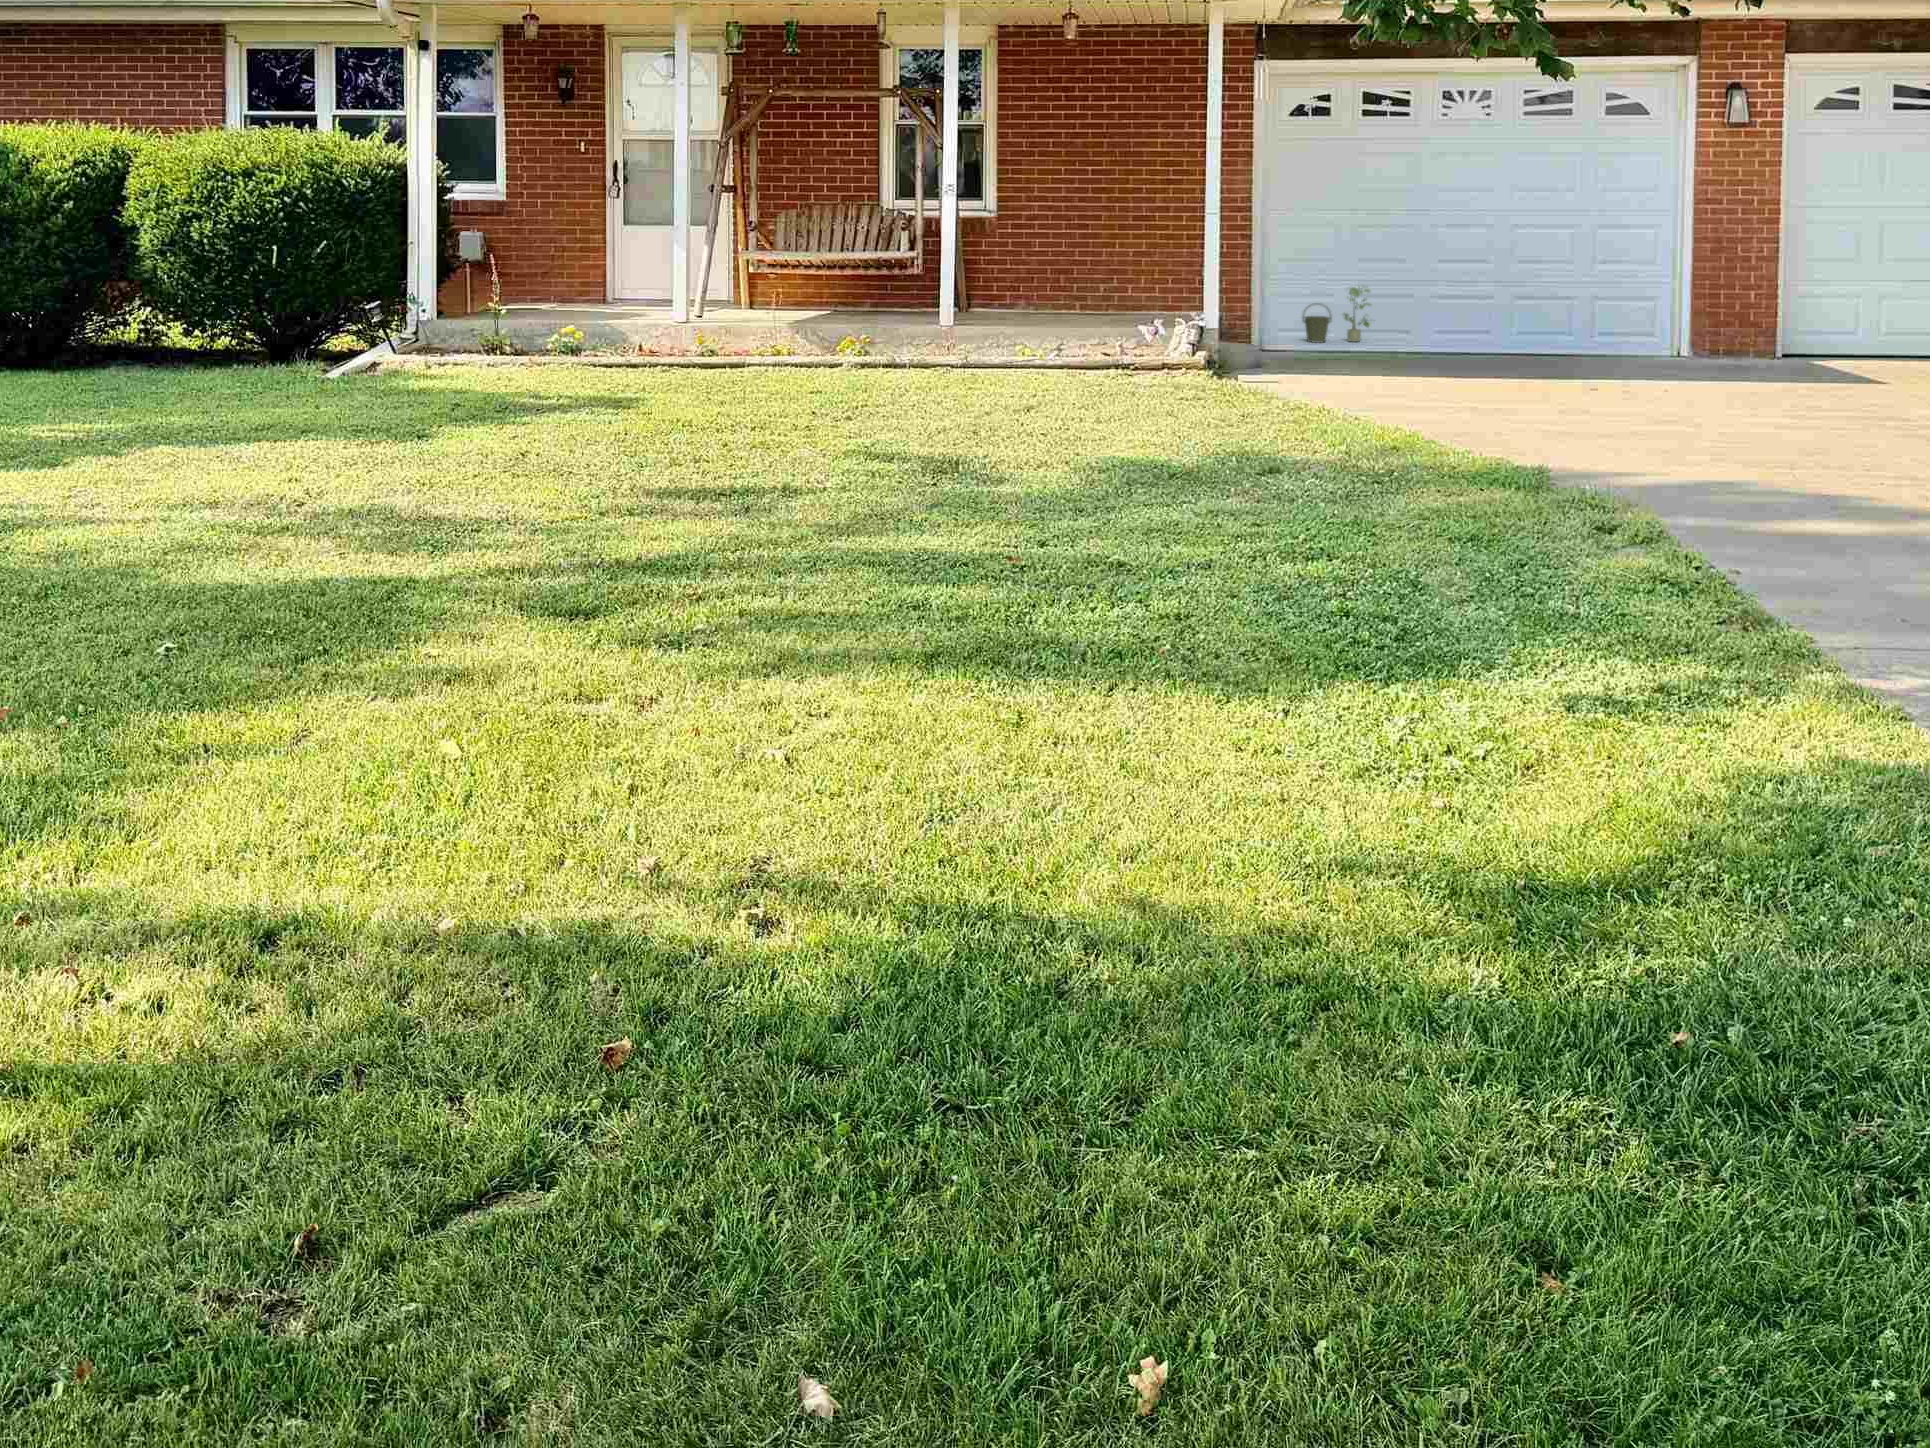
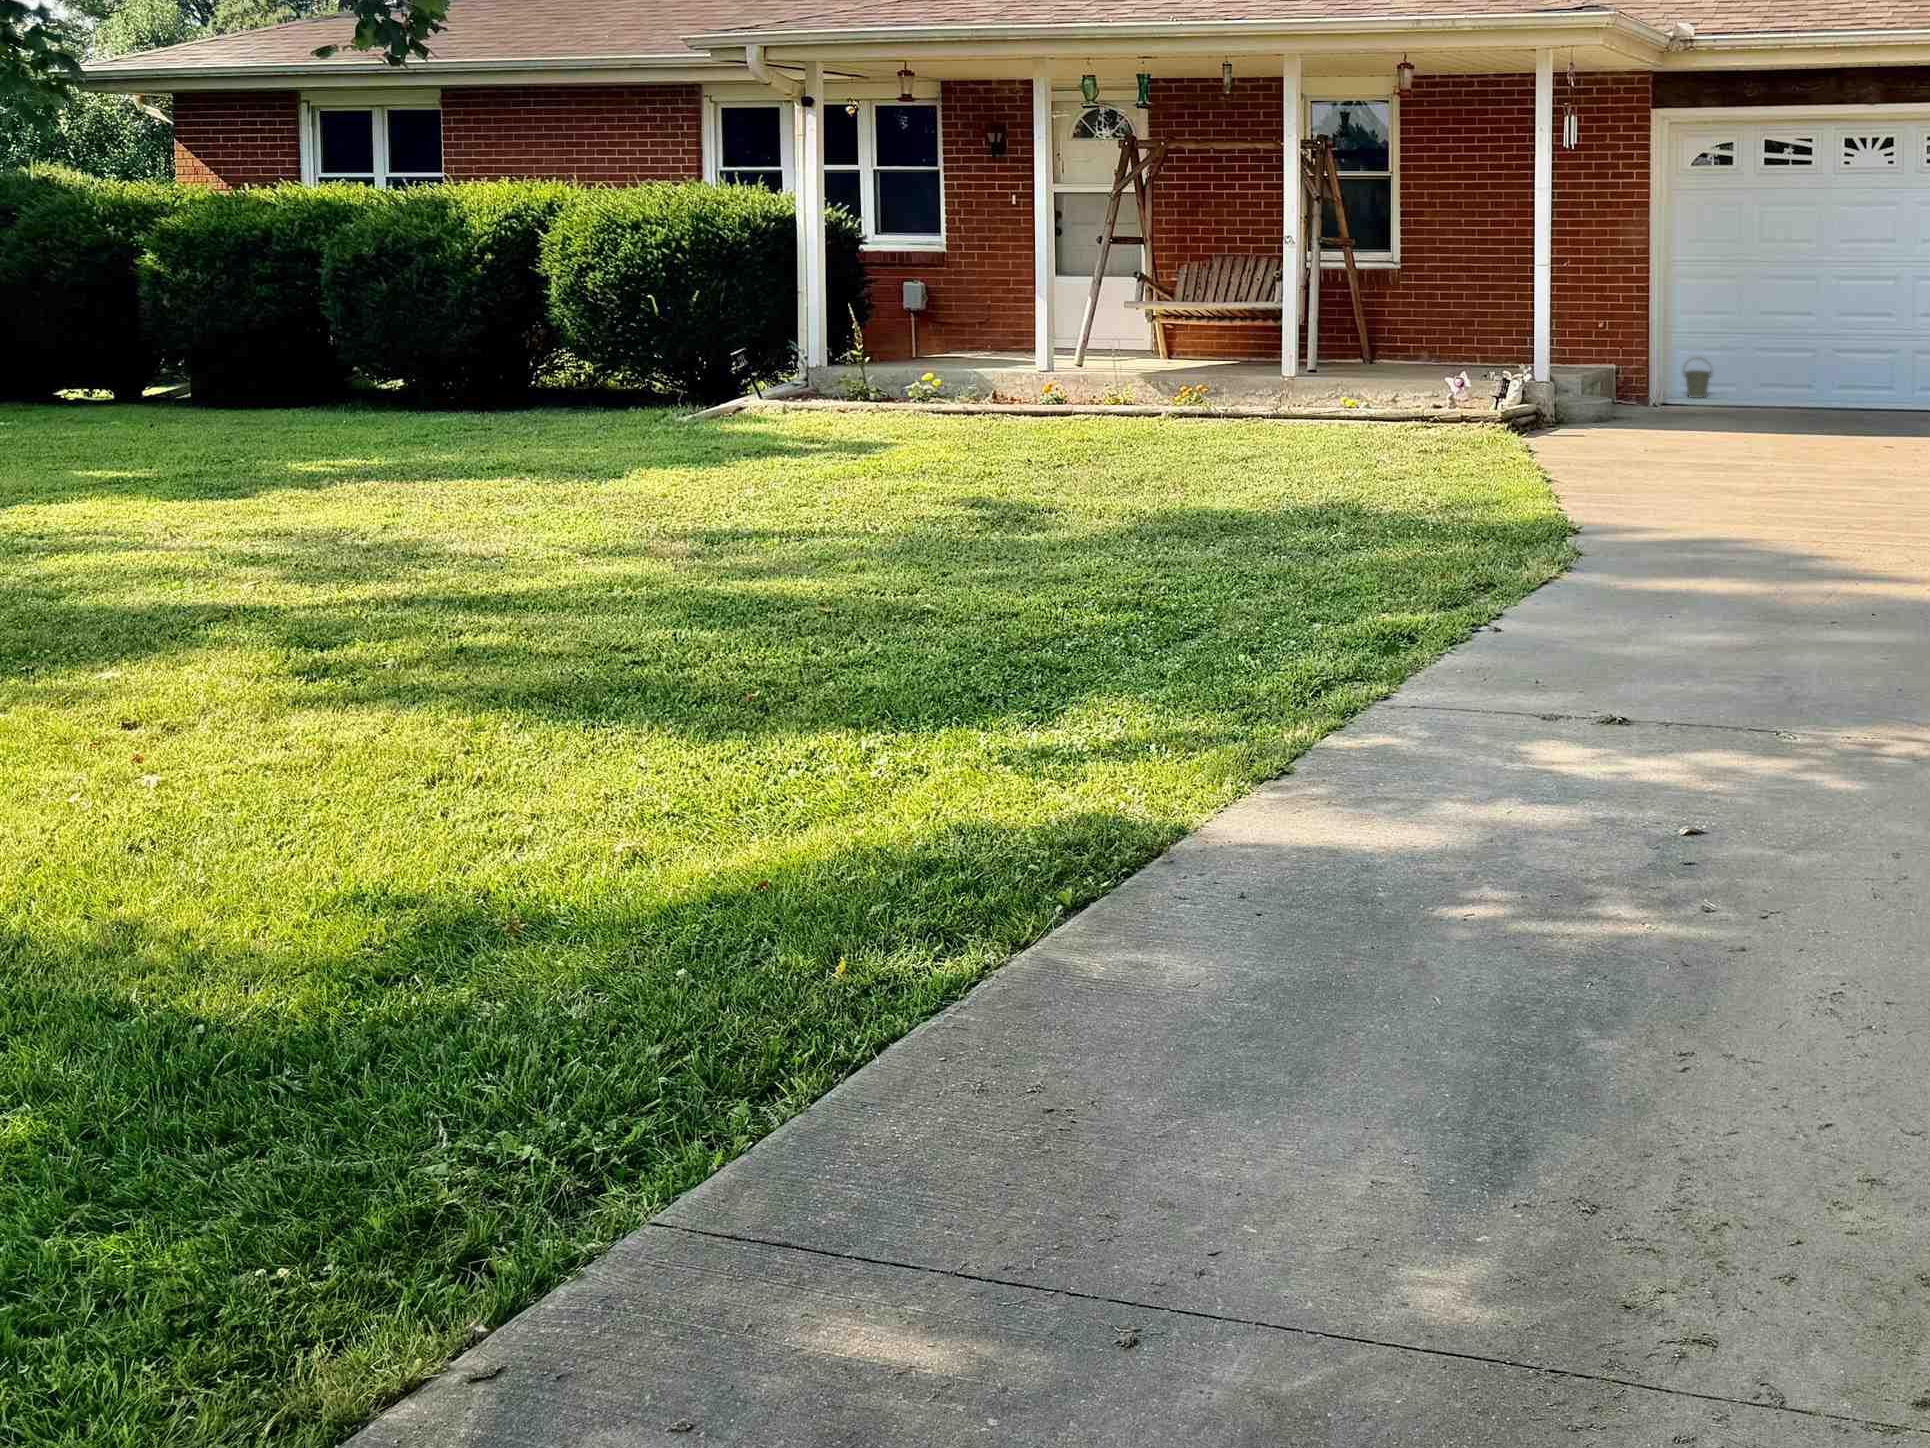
potted plant: present [1343,287,1370,342] -> none [1725,338,1760,398]

